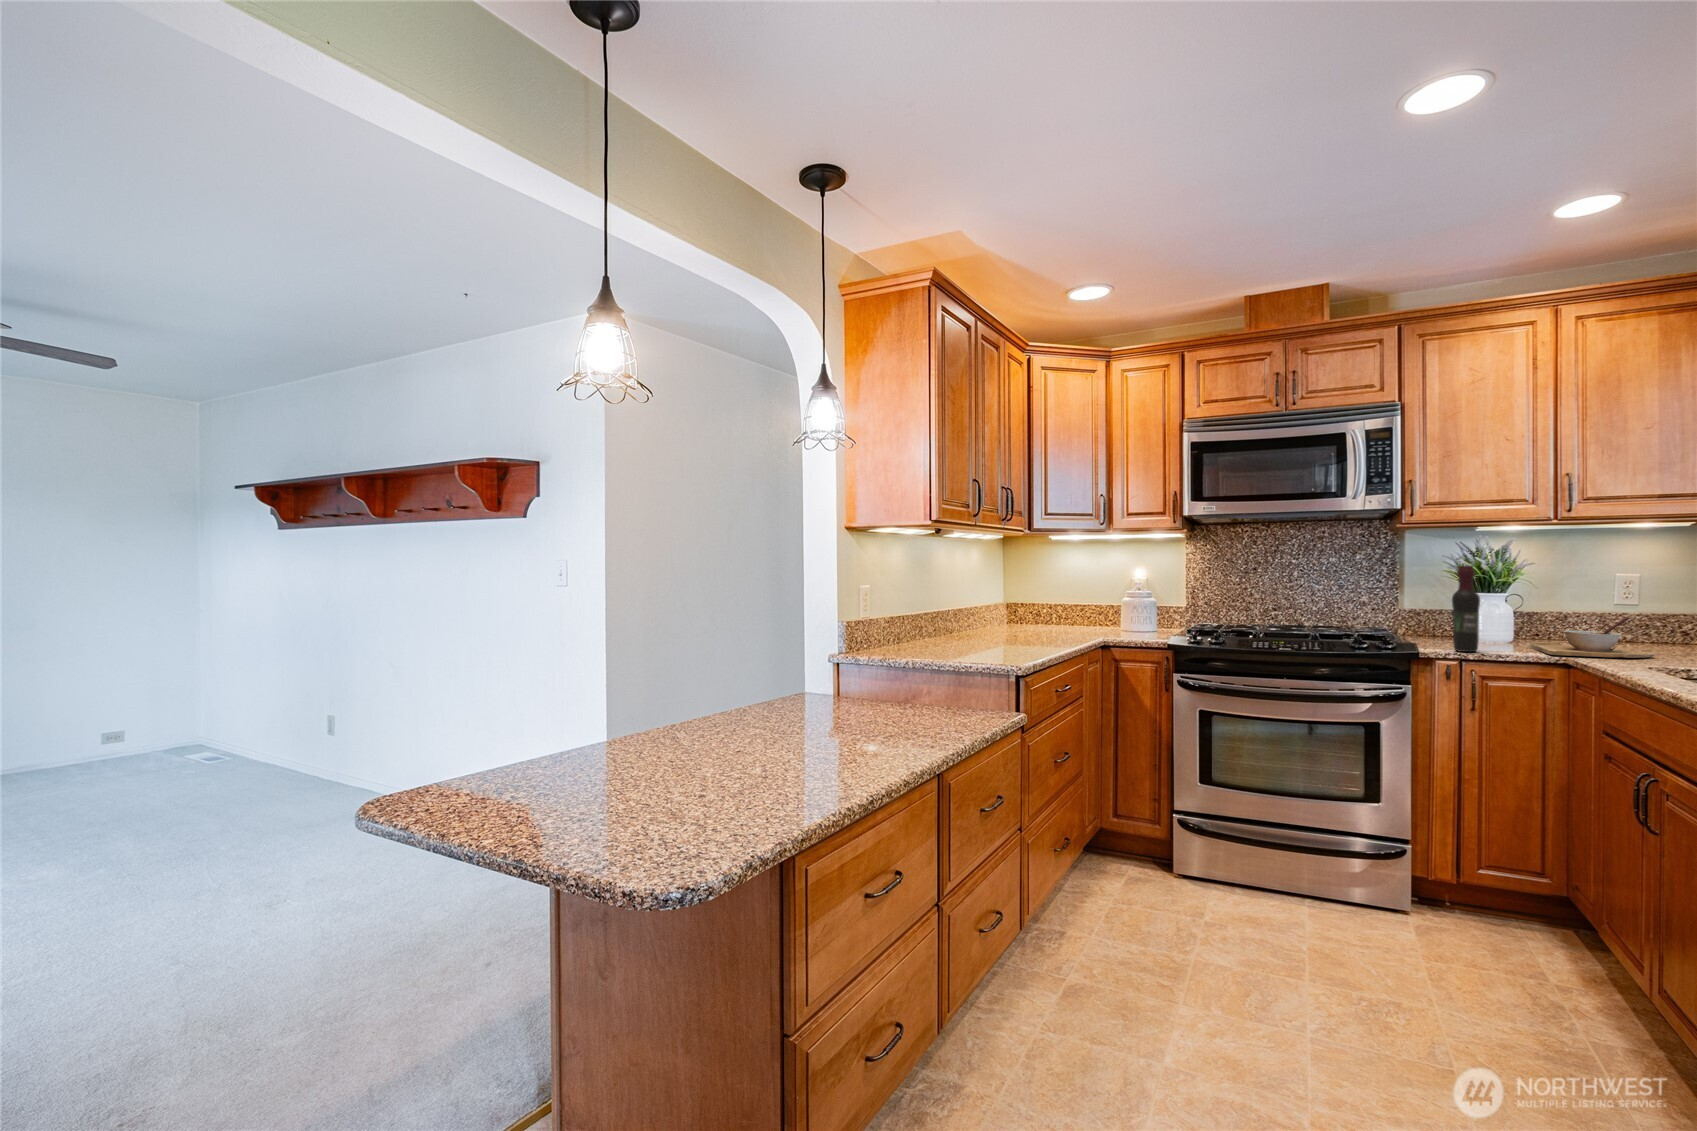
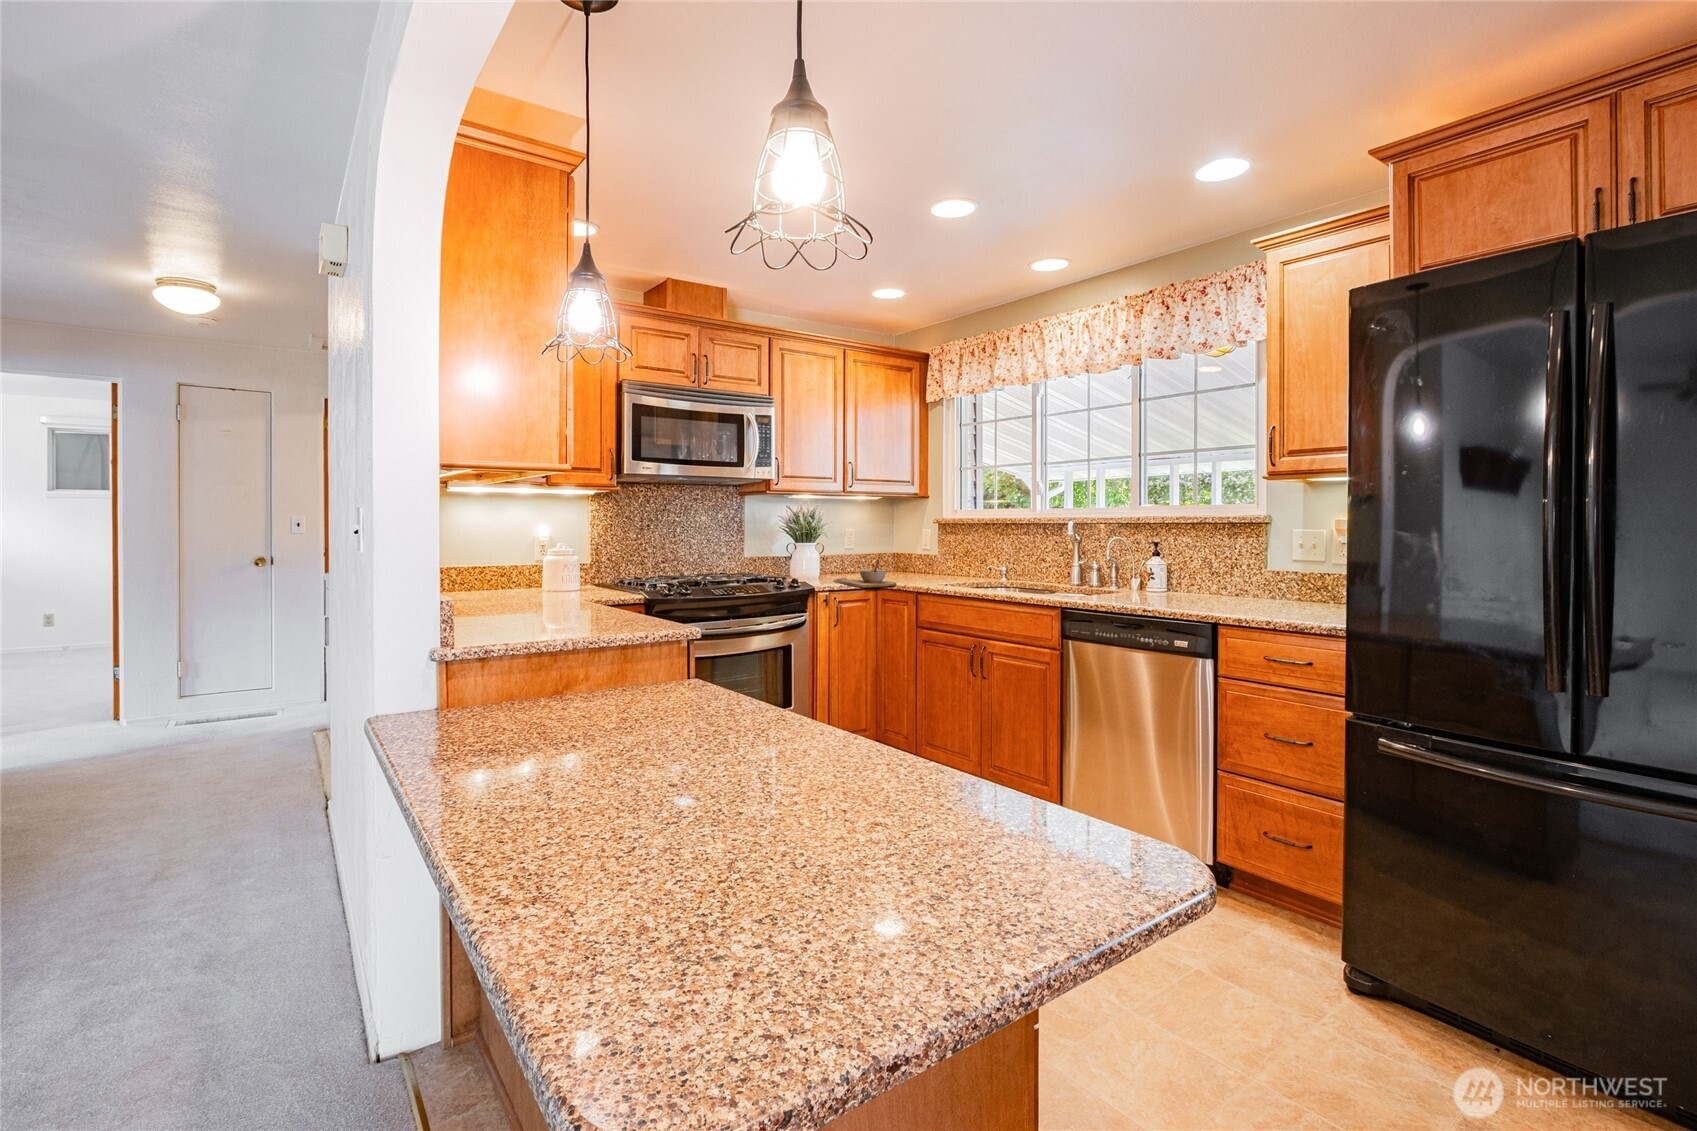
wine bottle: present [1452,566,1480,652] -> none [818,528,834,590]

